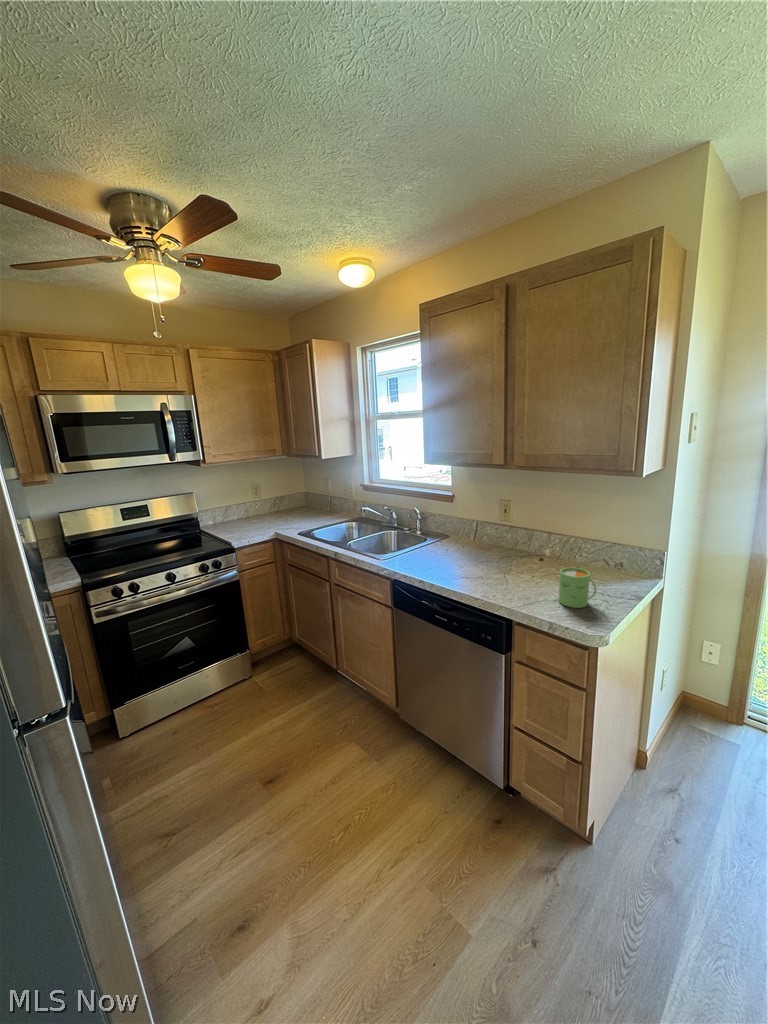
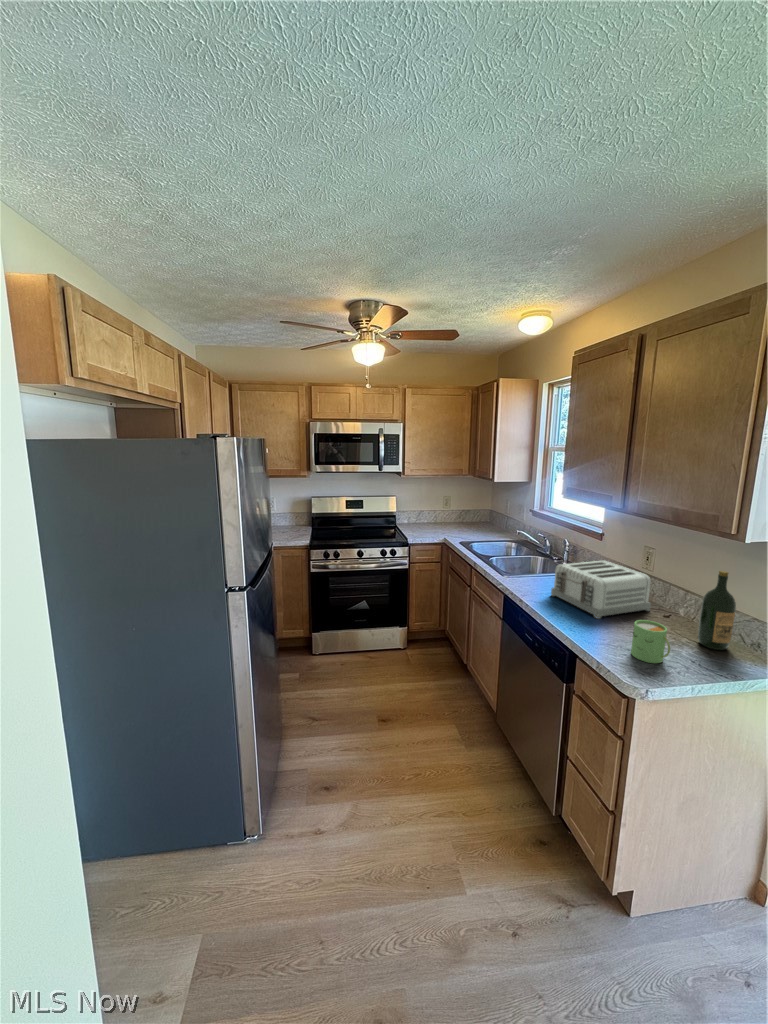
wine bottle: none [583,508,610,578] -> present [698,571,736,650]
toaster: none [441,520,525,579] -> present [551,561,651,619]

